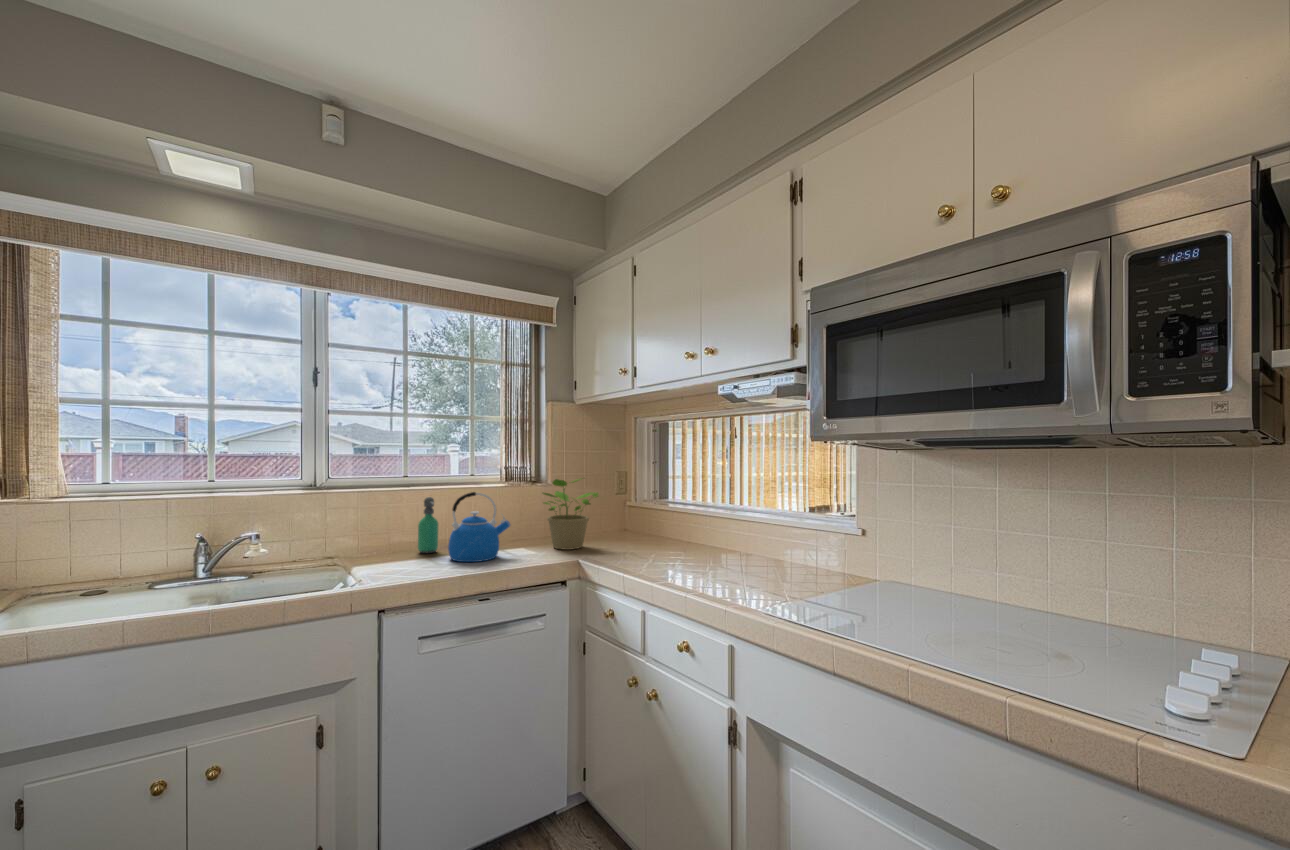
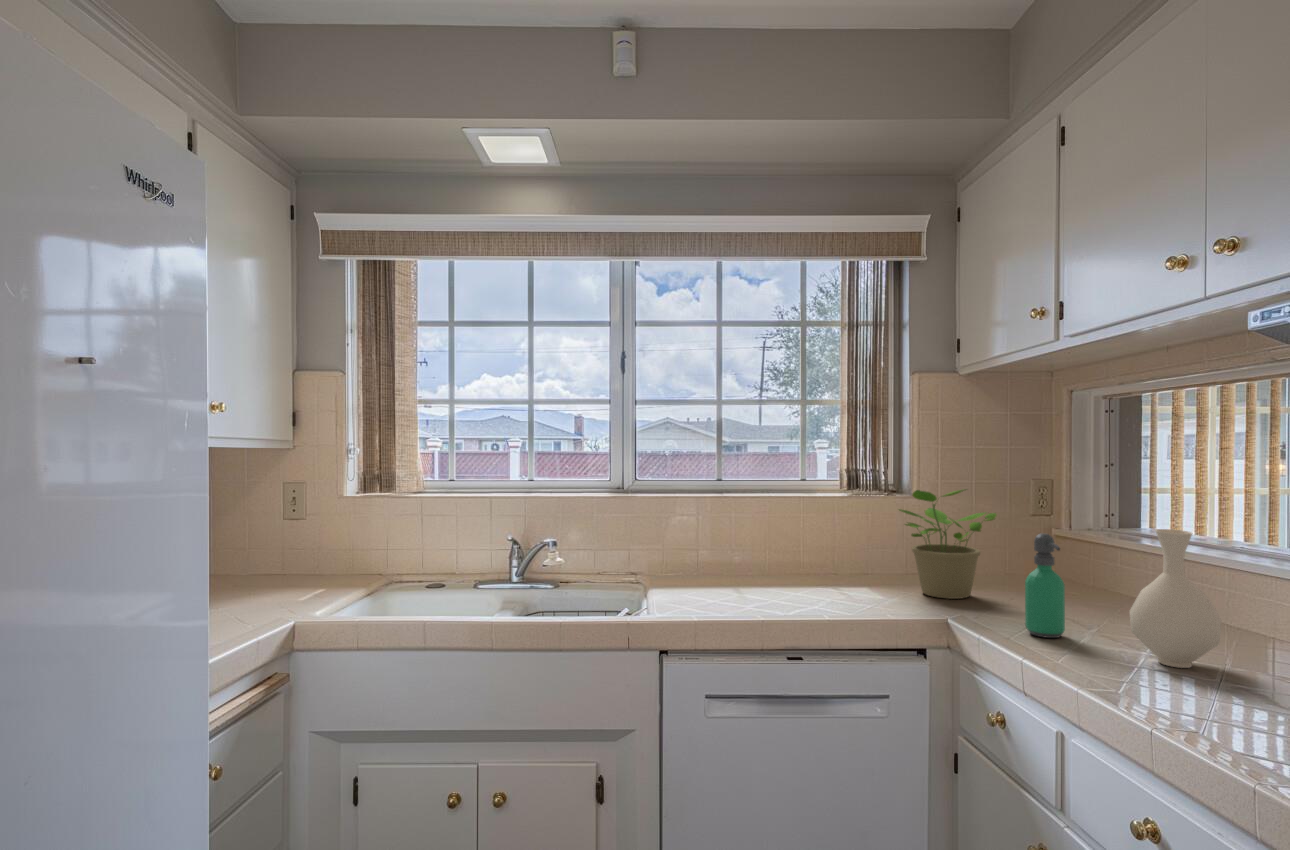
kettle: present [448,492,510,562] -> none [766,504,851,601]
vase: none [681,496,721,570] -> present [1130,529,1221,668]
soap dispenser: present [418,497,438,553] -> present [1025,534,1065,638]

